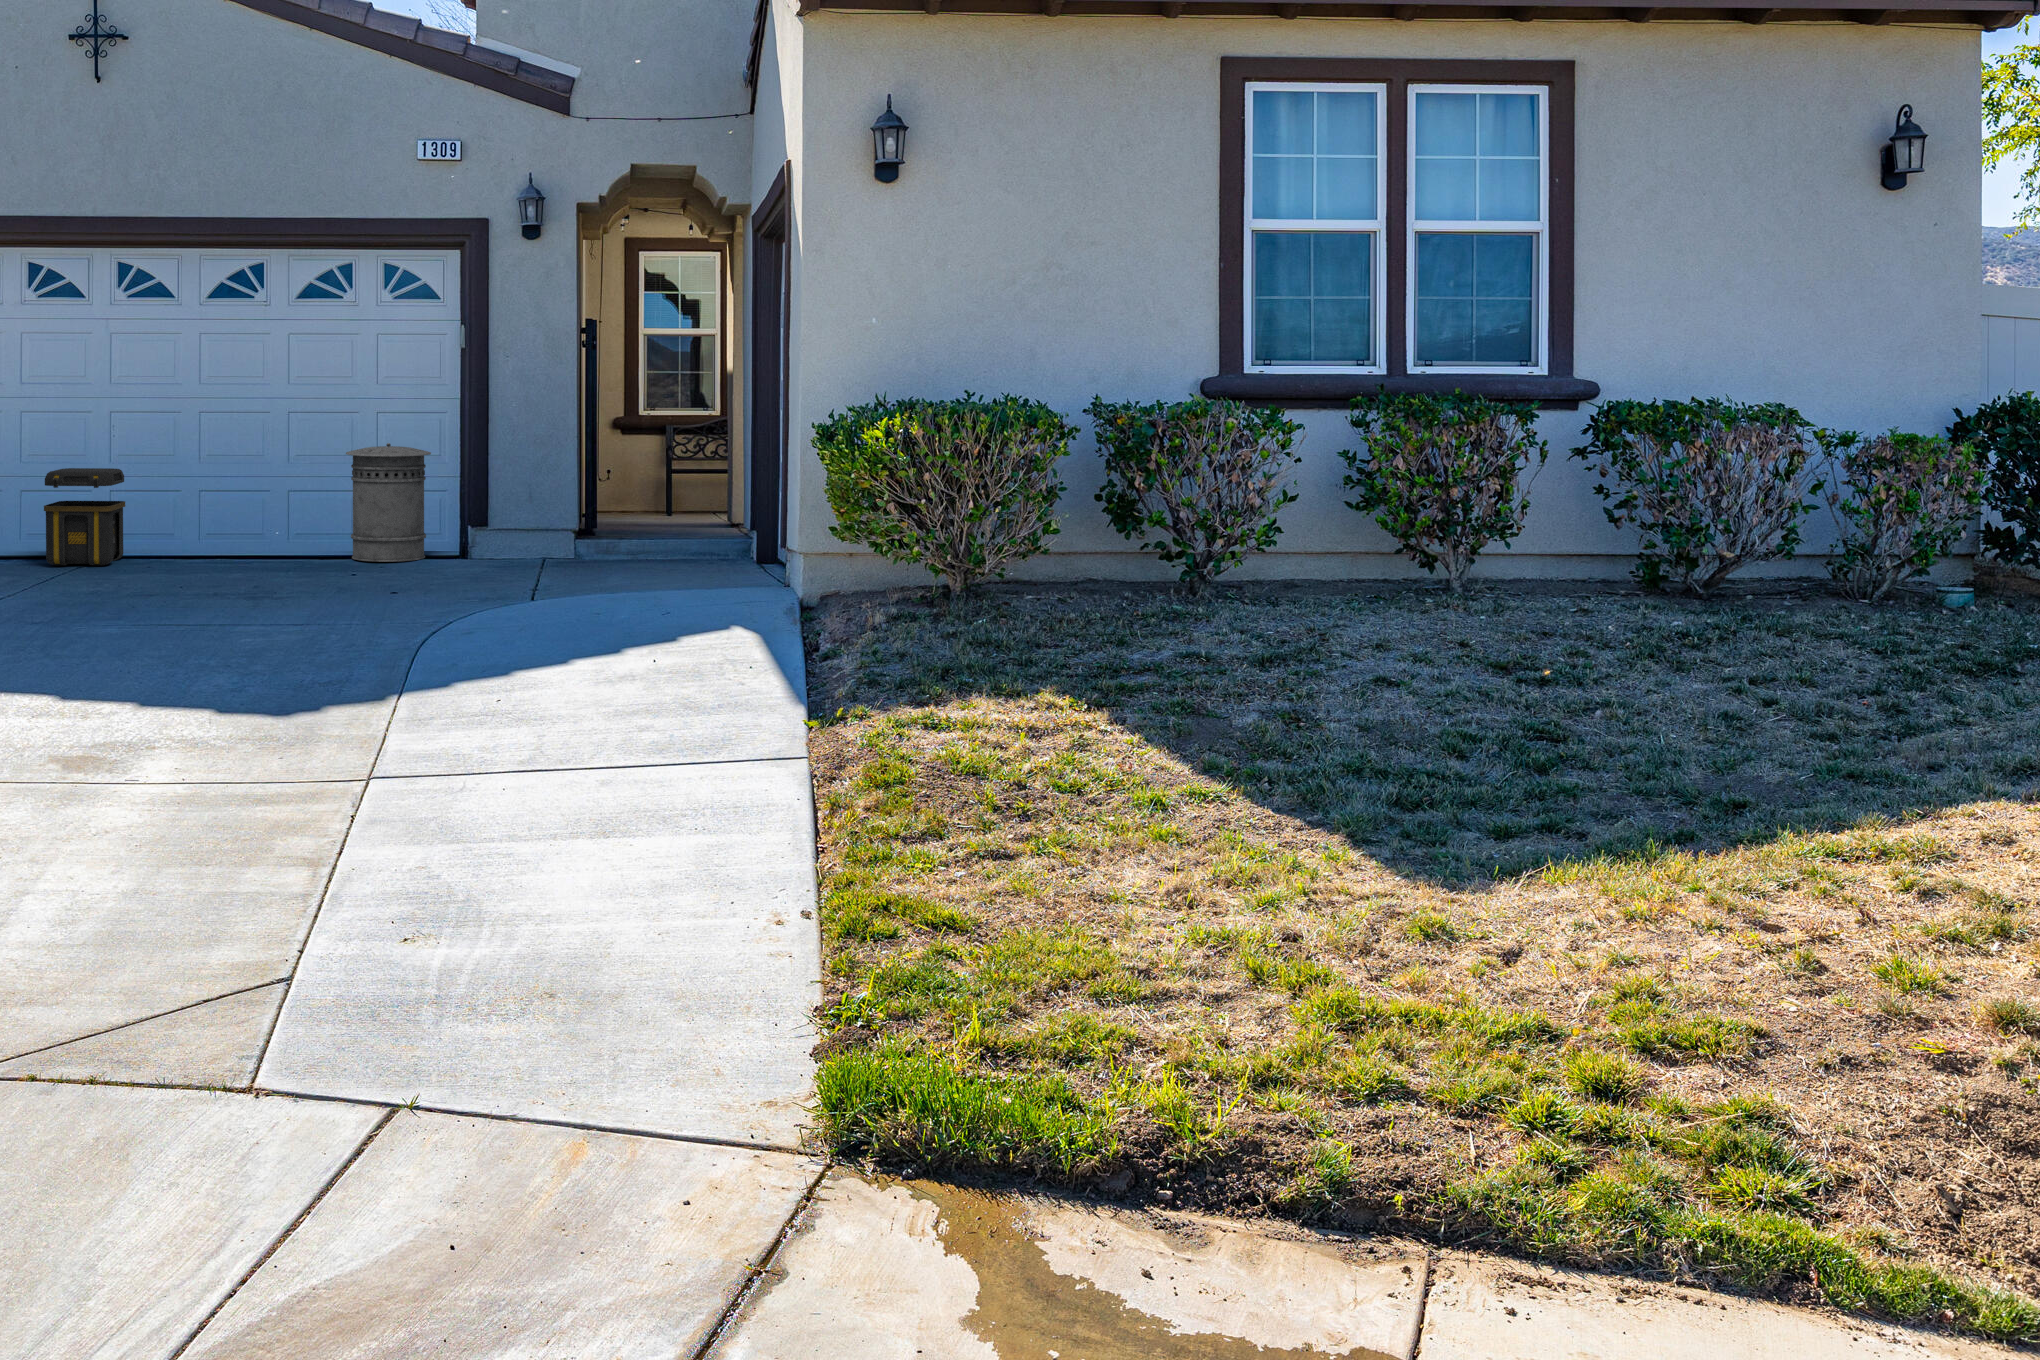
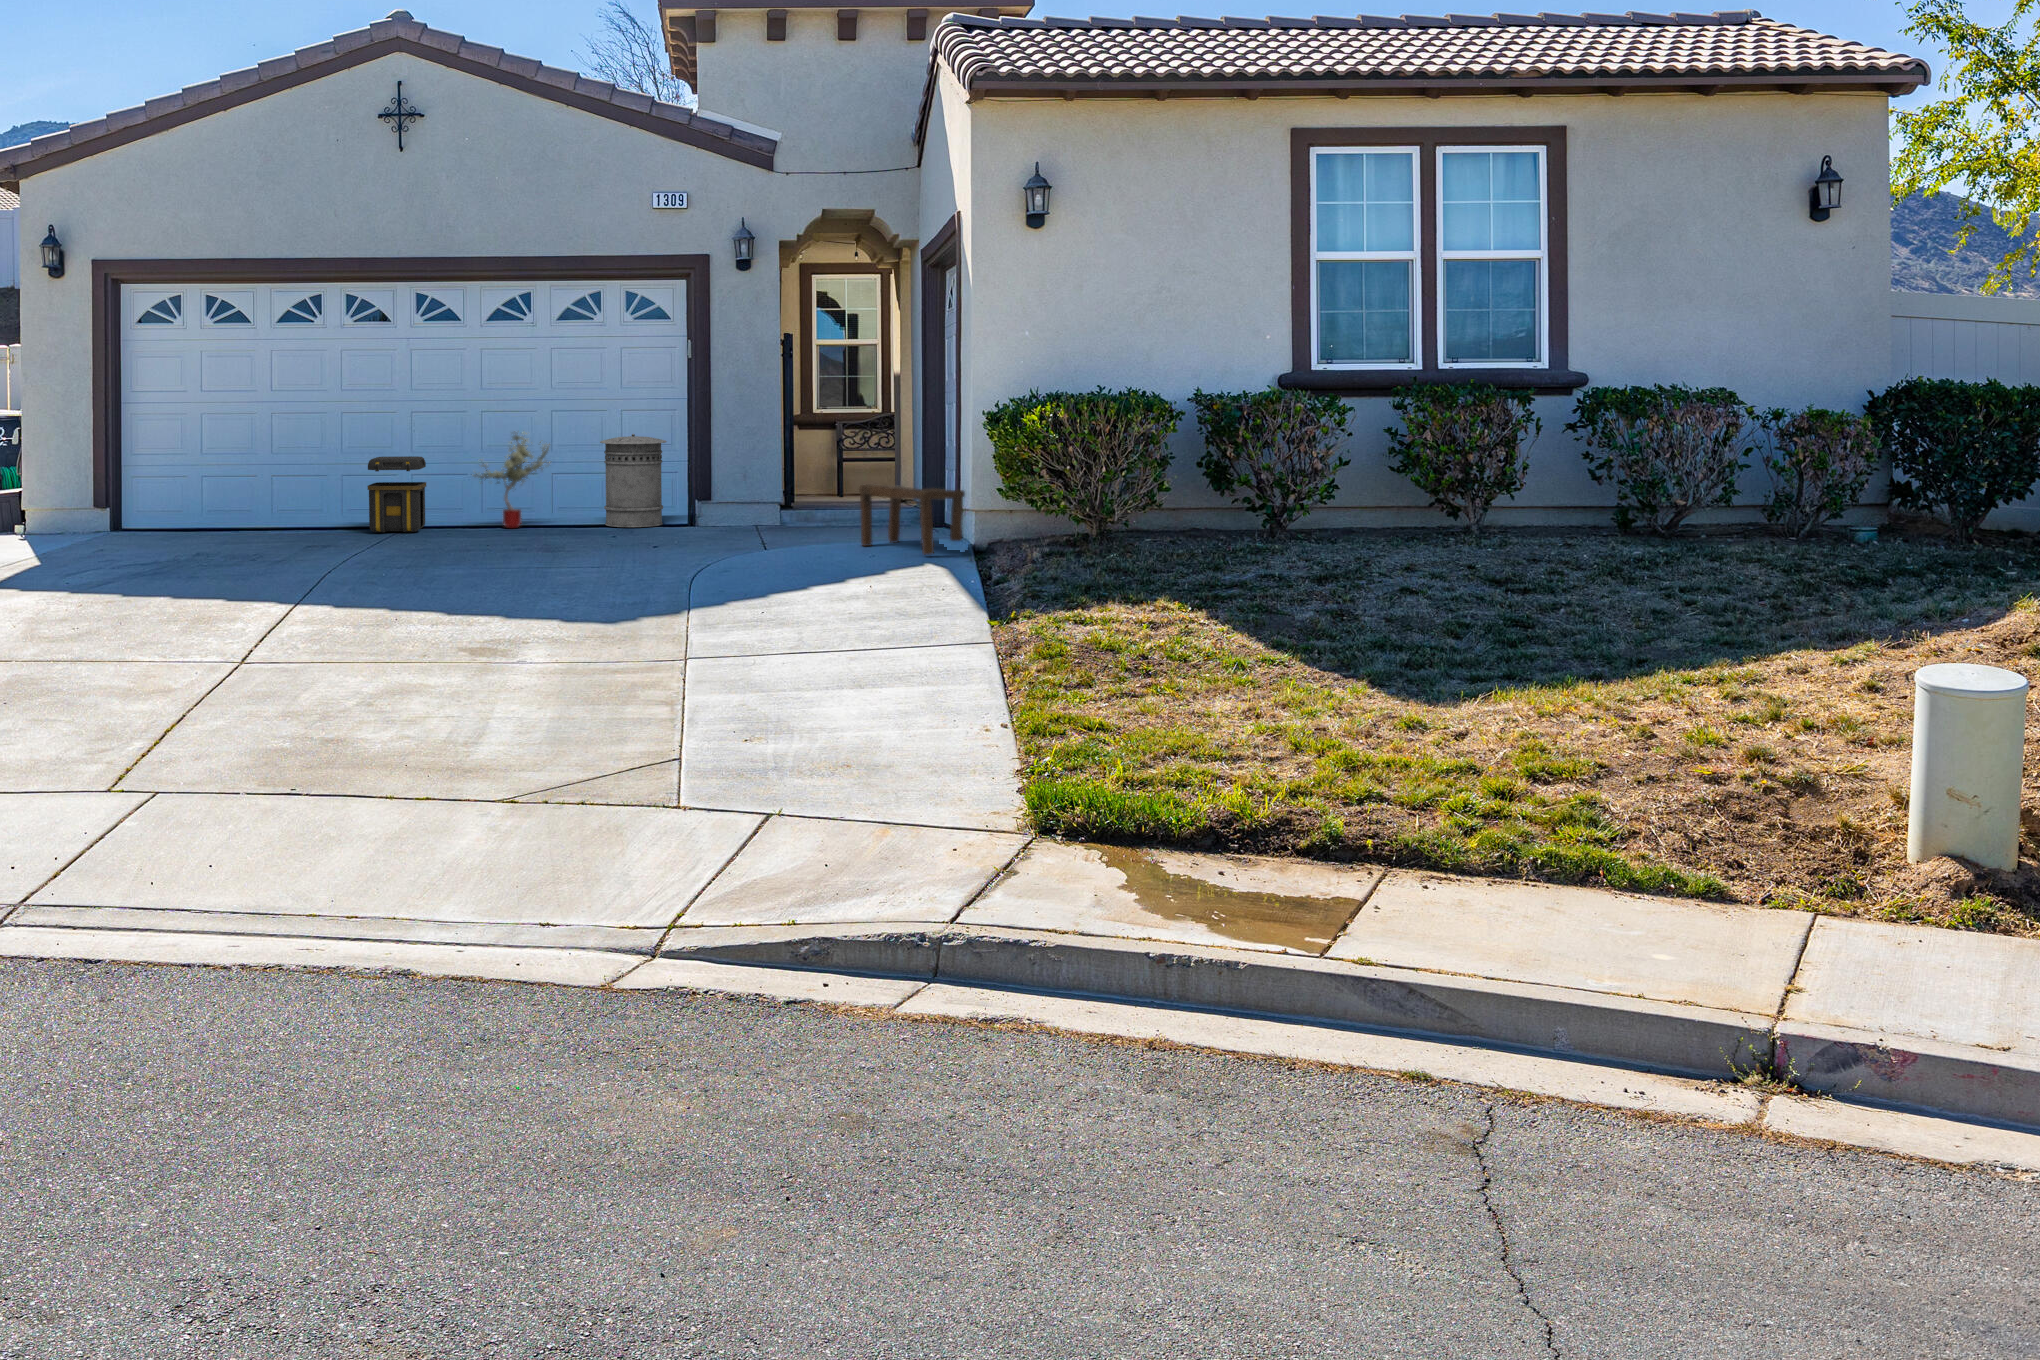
potted tree: none [180,437,284,561] -> present [474,431,550,528]
bench: none [663,514,797,608] -> present [859,484,965,555]

